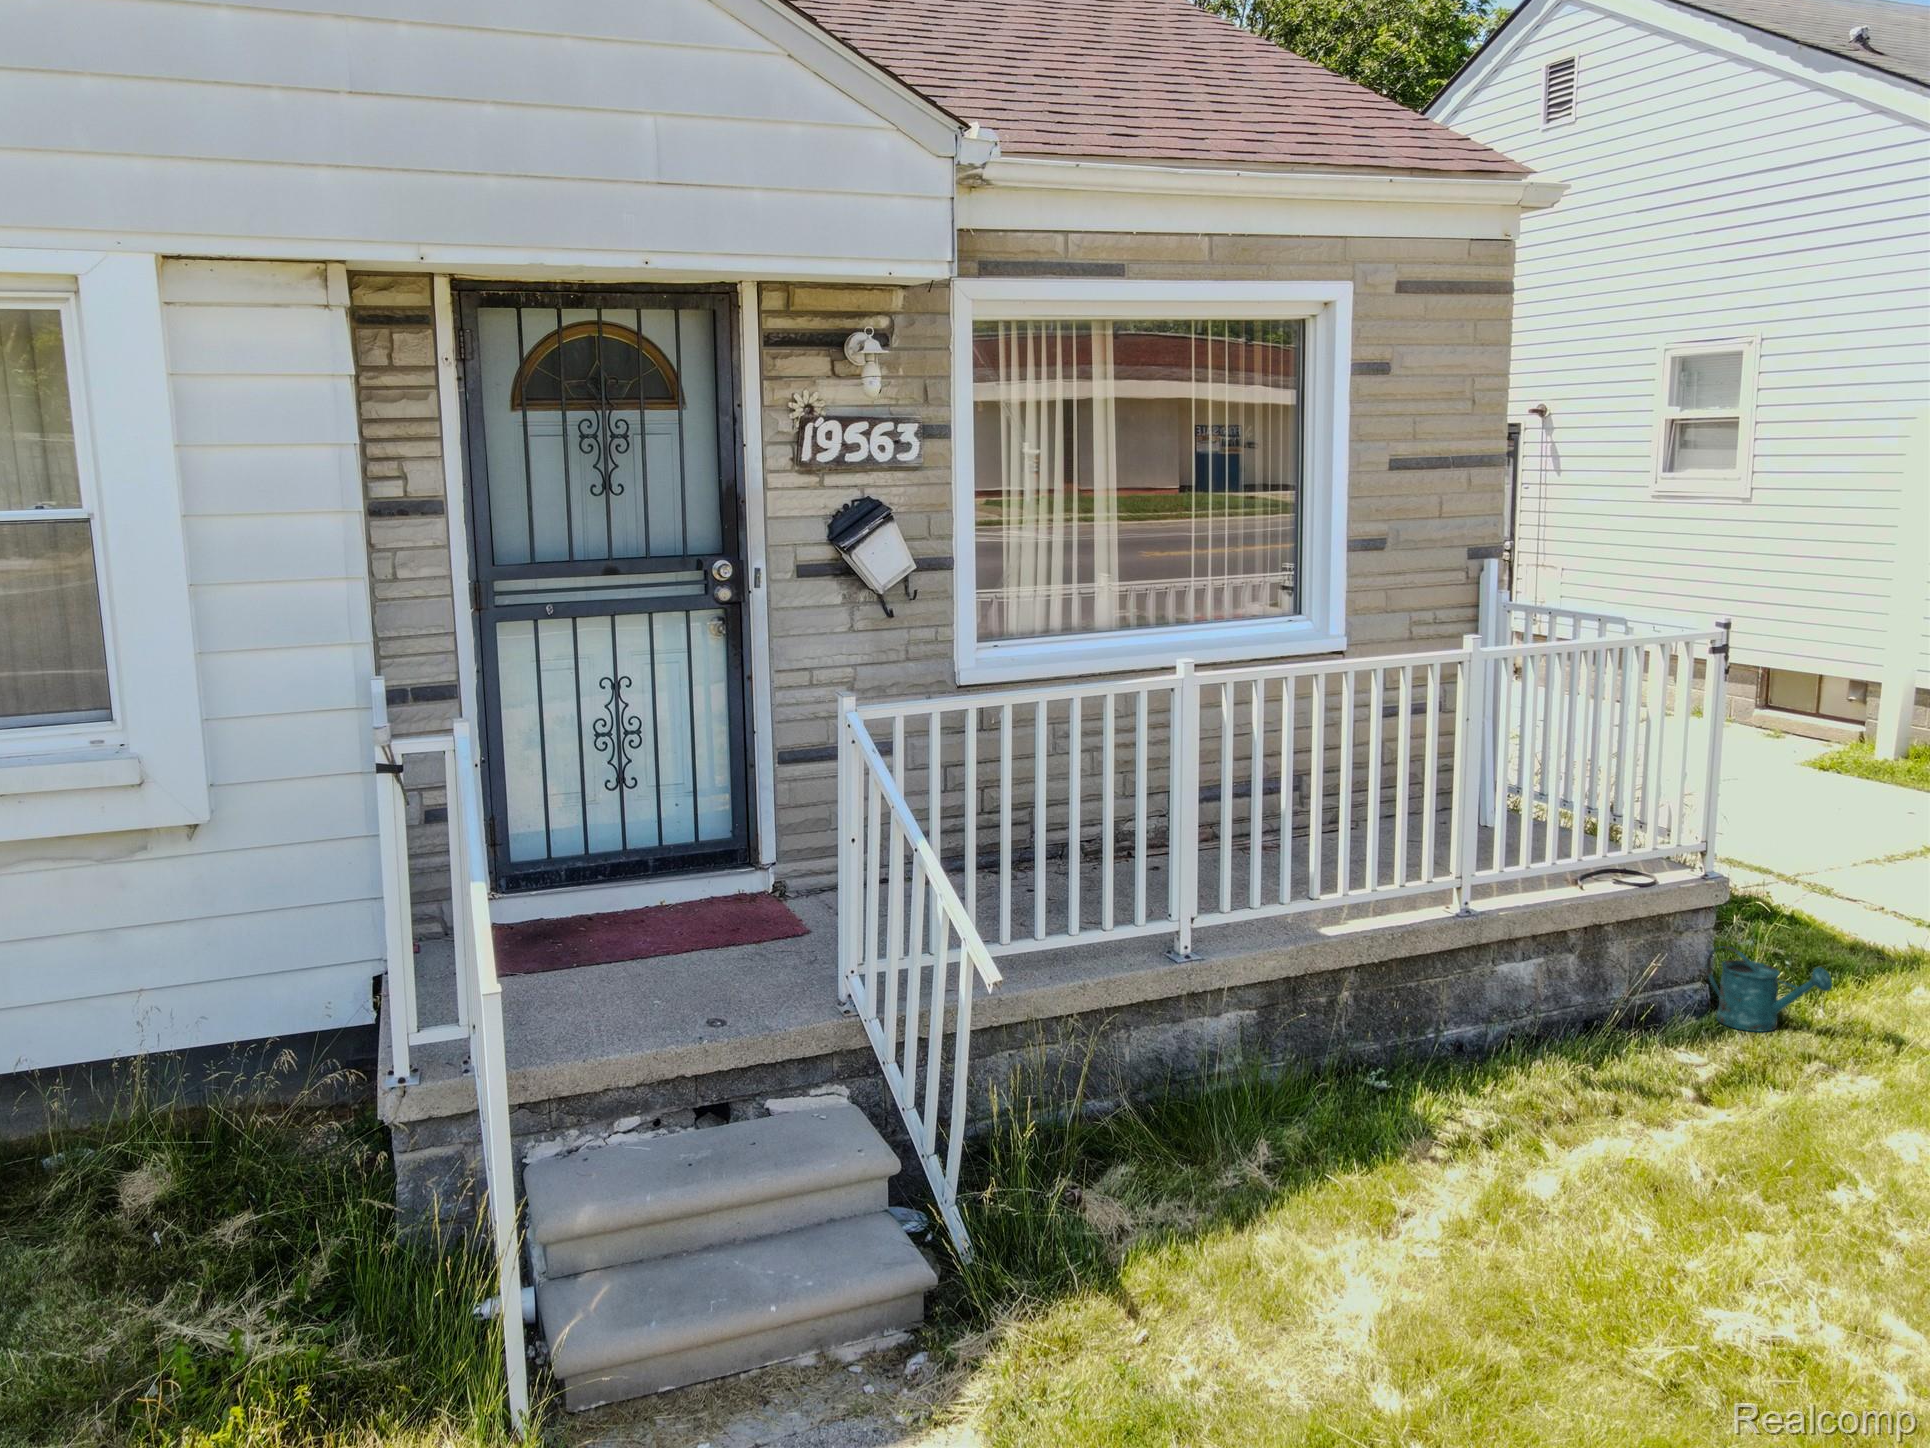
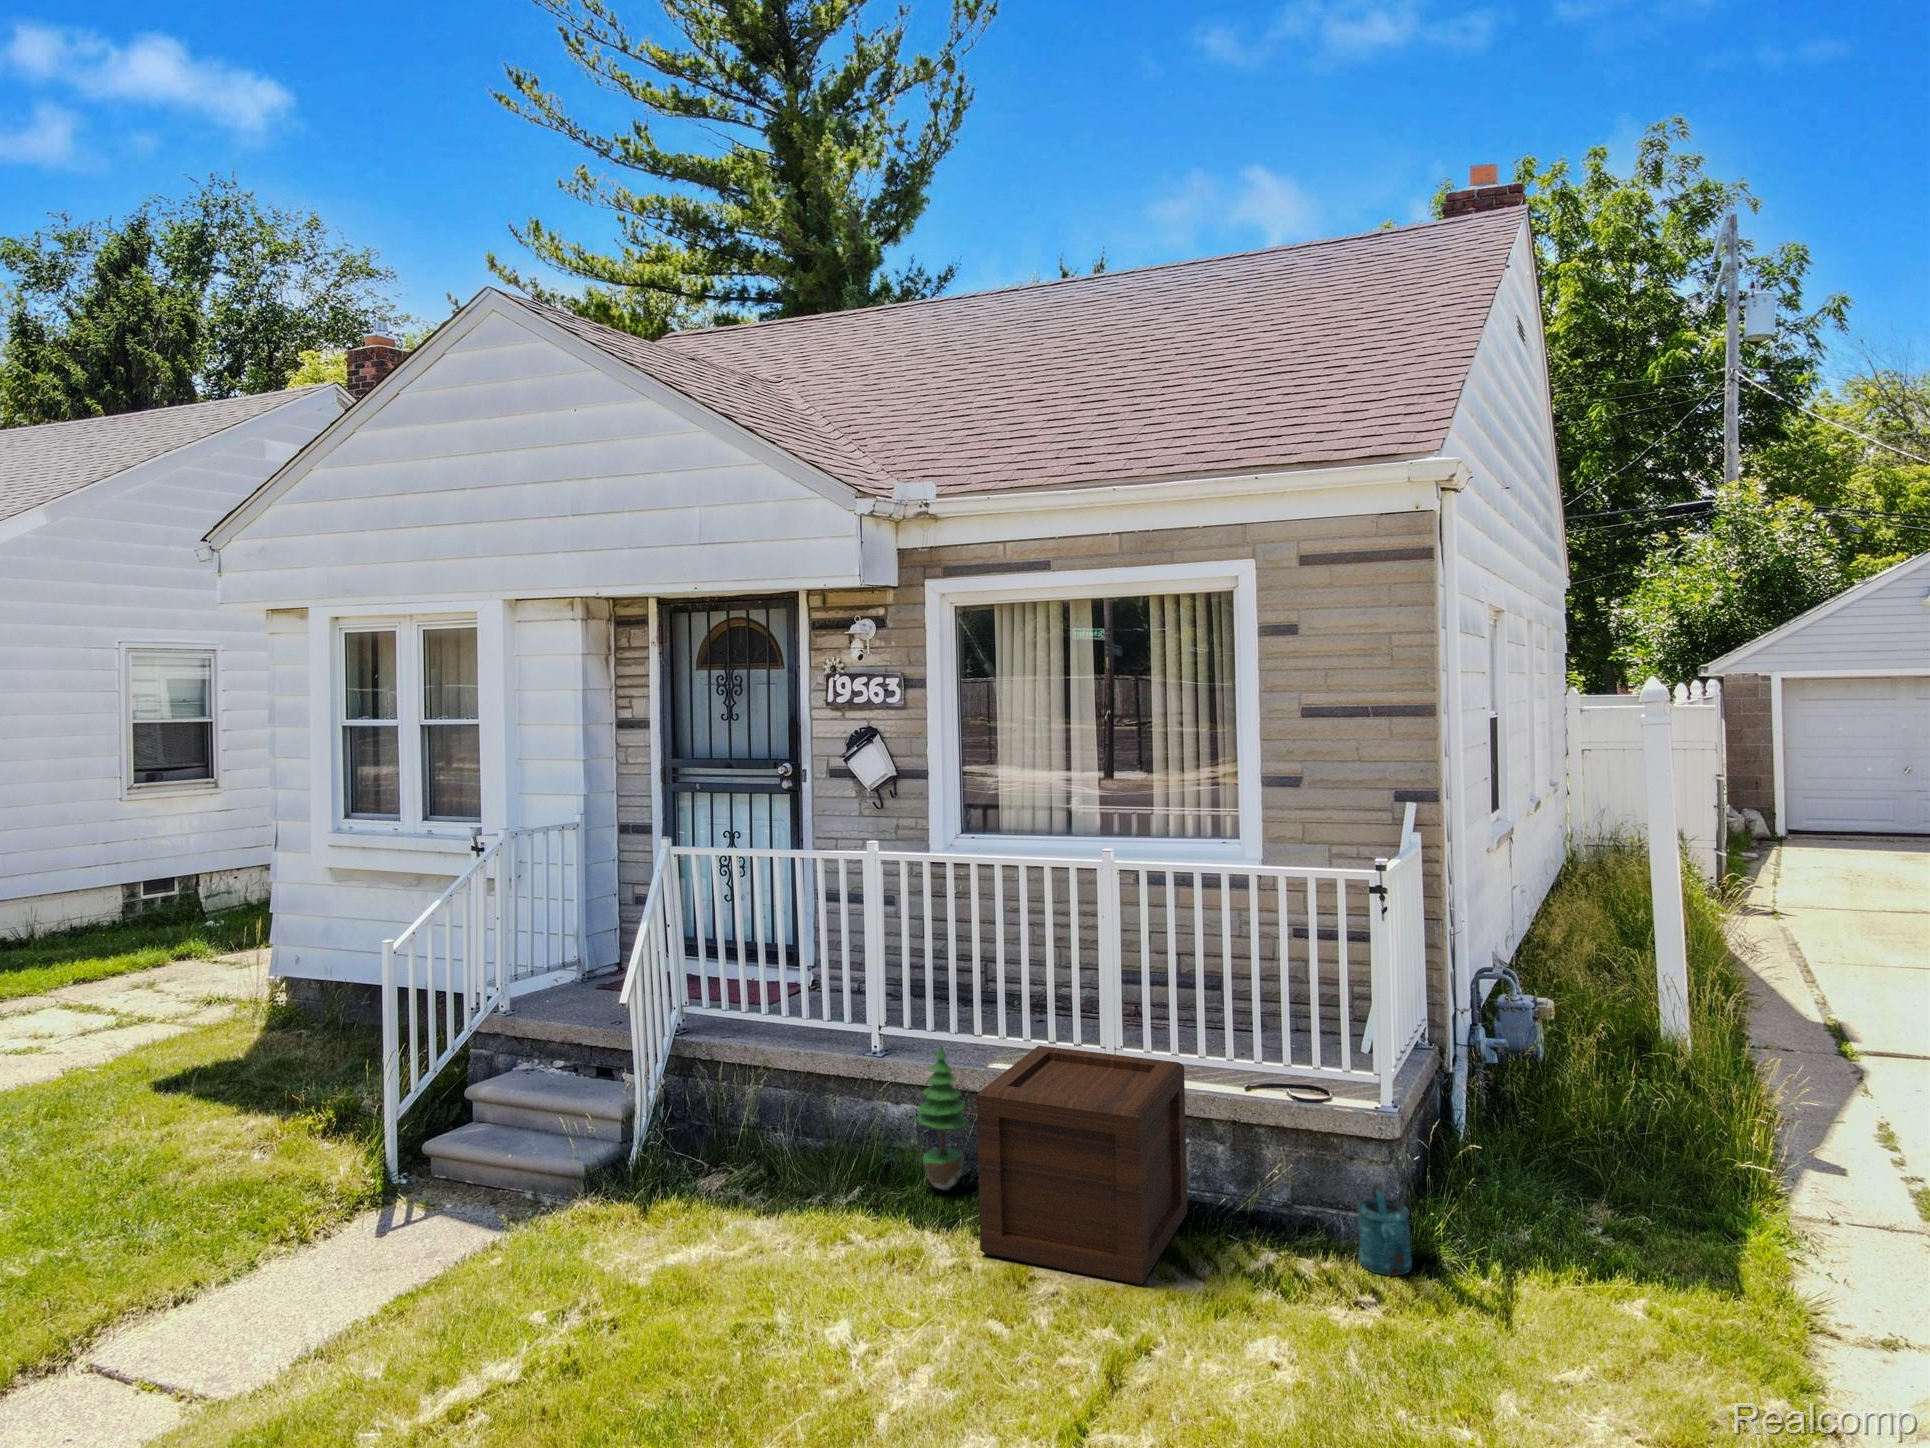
wooden crate: none [1401,868,1711,1142] -> present [977,1046,1187,1285]
potted tree: none [1290,912,1364,1106] -> present [916,1045,967,1190]

